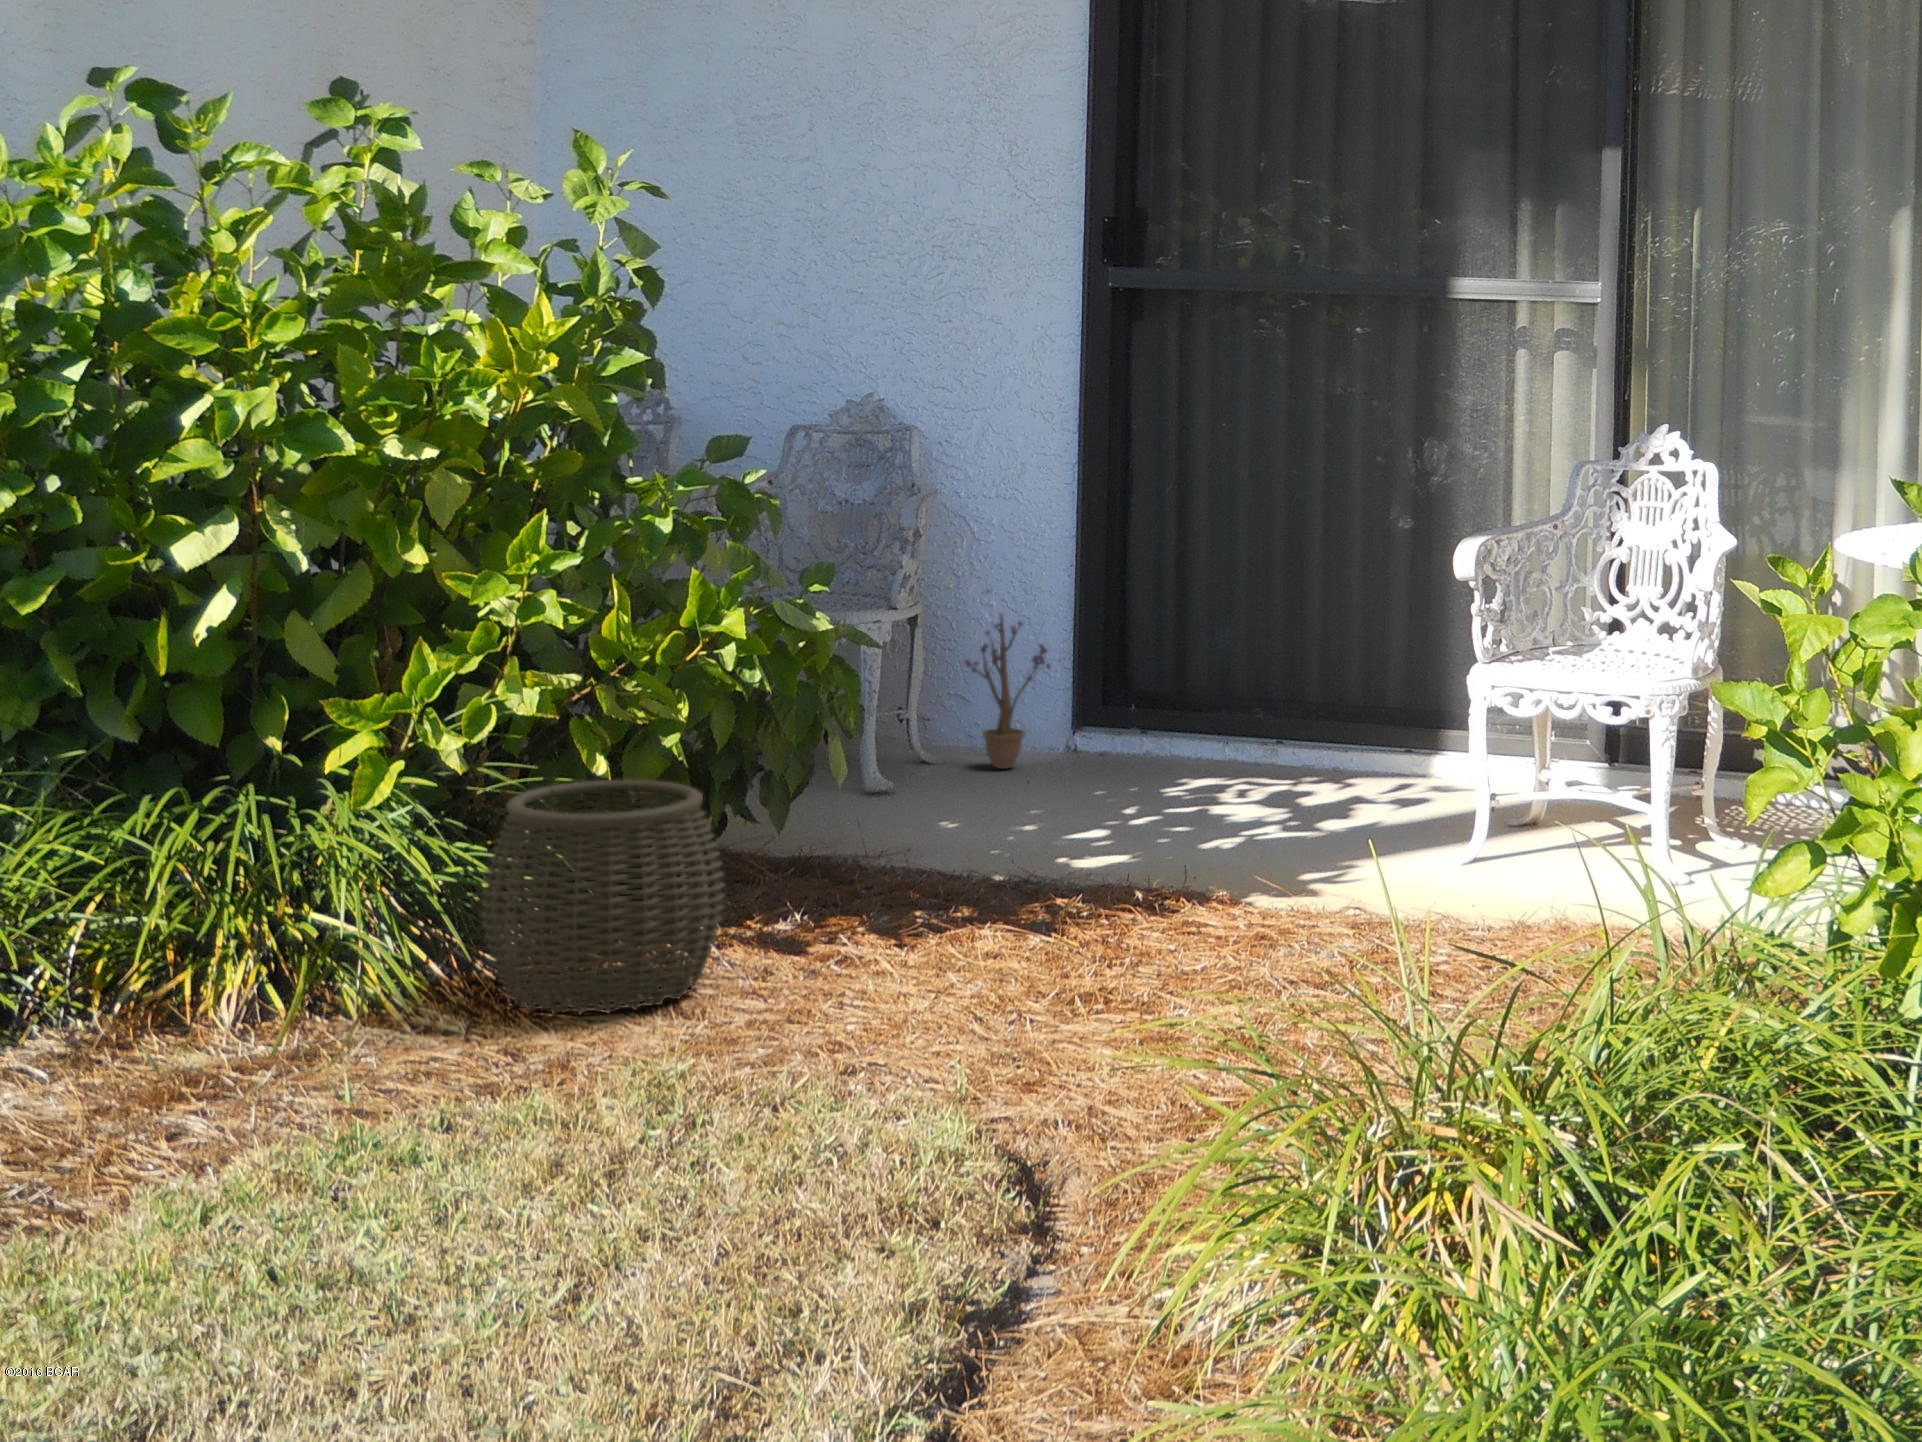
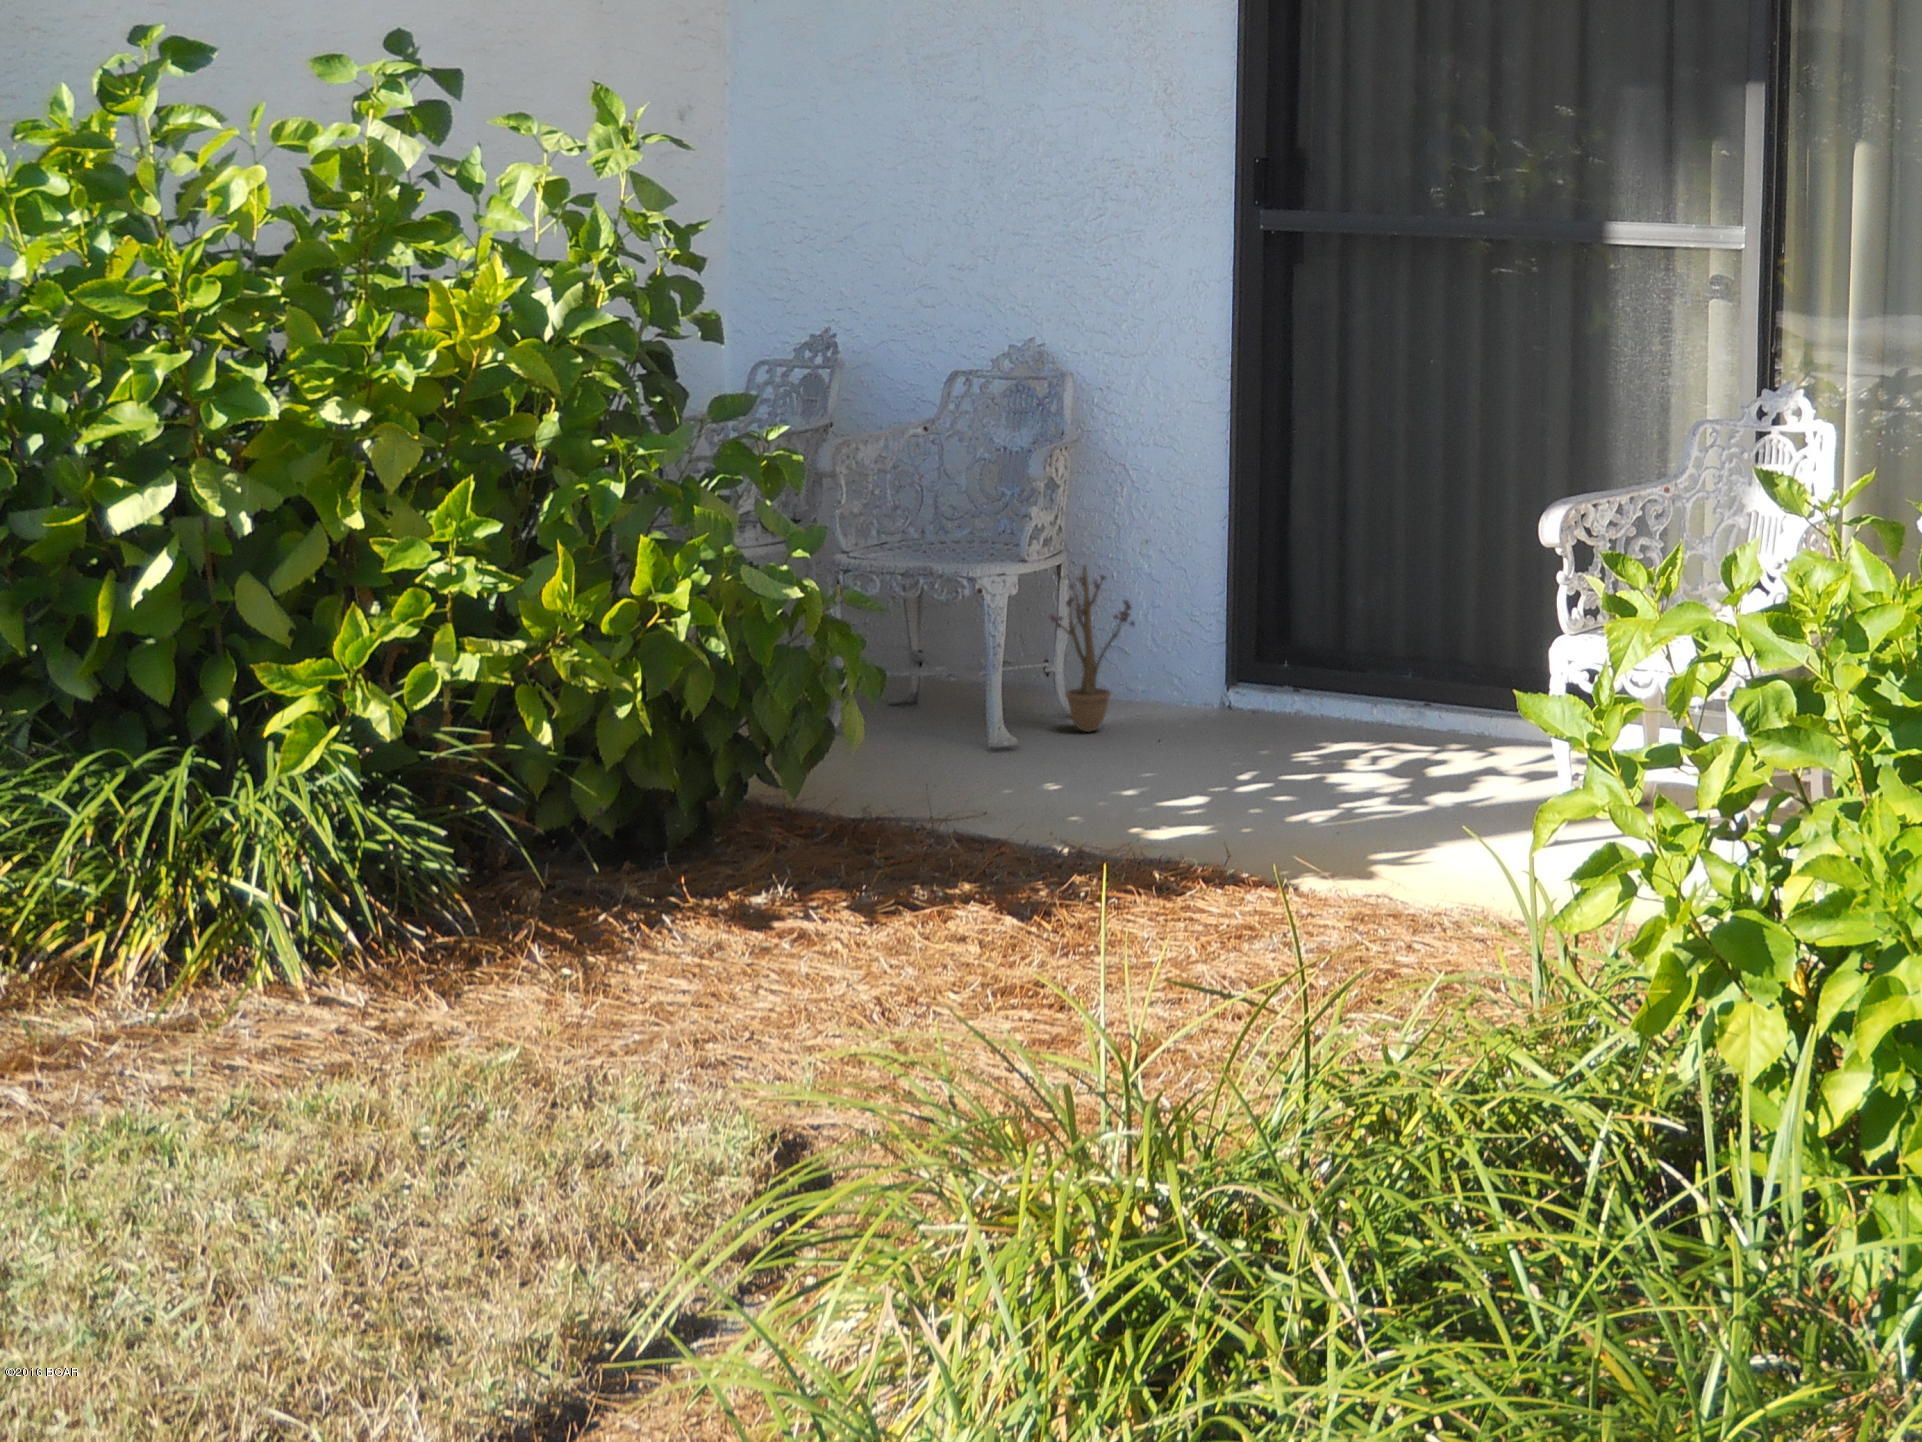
woven basket: present [482,780,724,1014] -> none [415,751,665,994]

